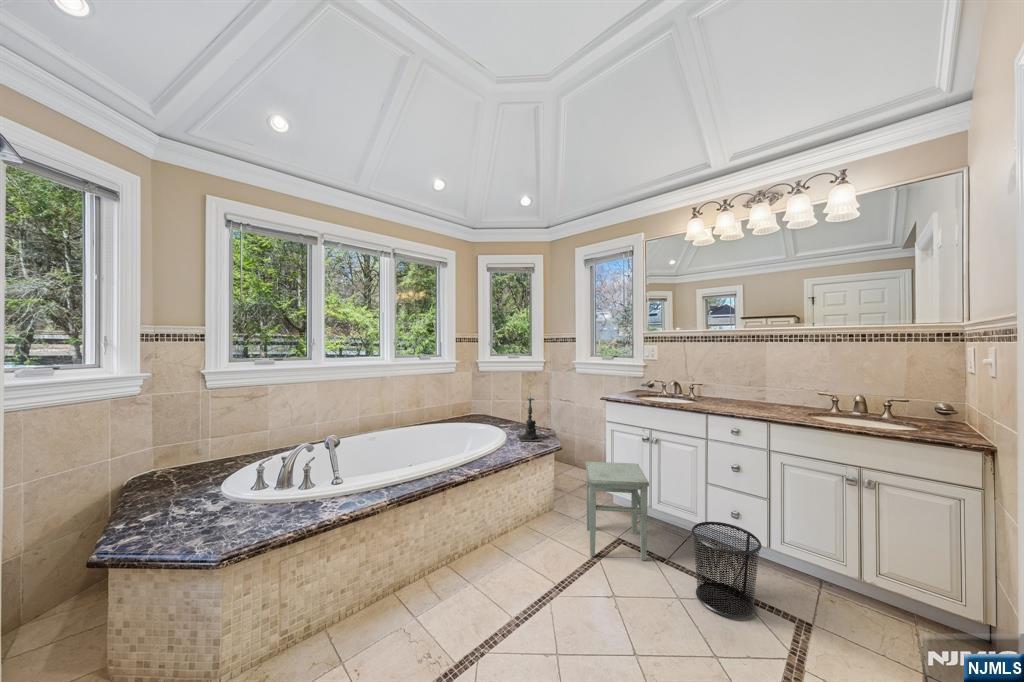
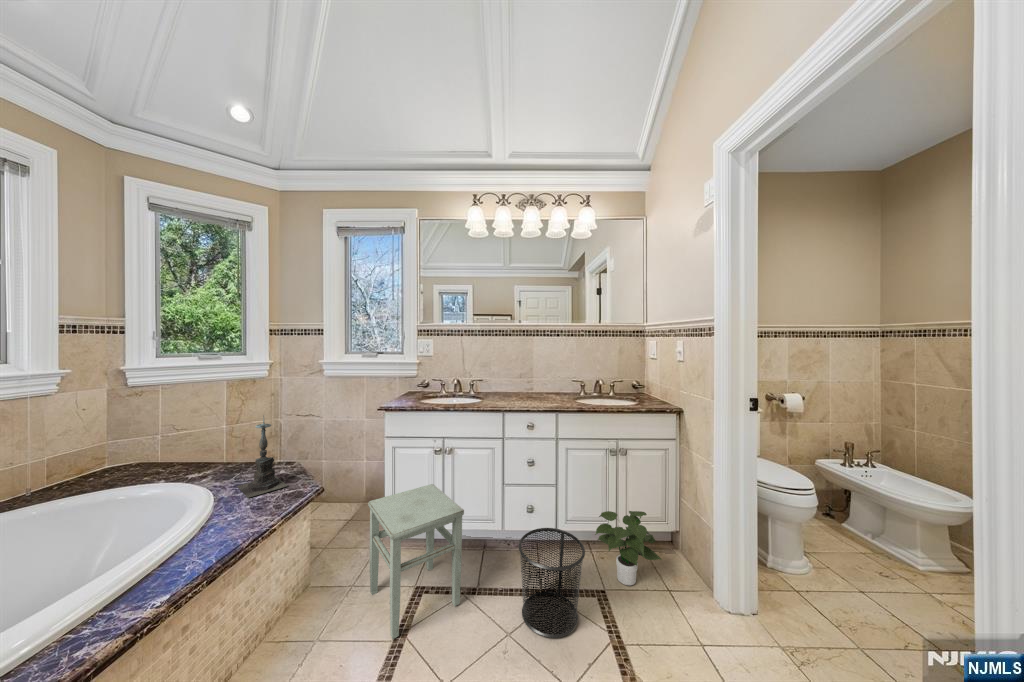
potted plant: none [803,540,897,629] -> present [595,511,662,586]

